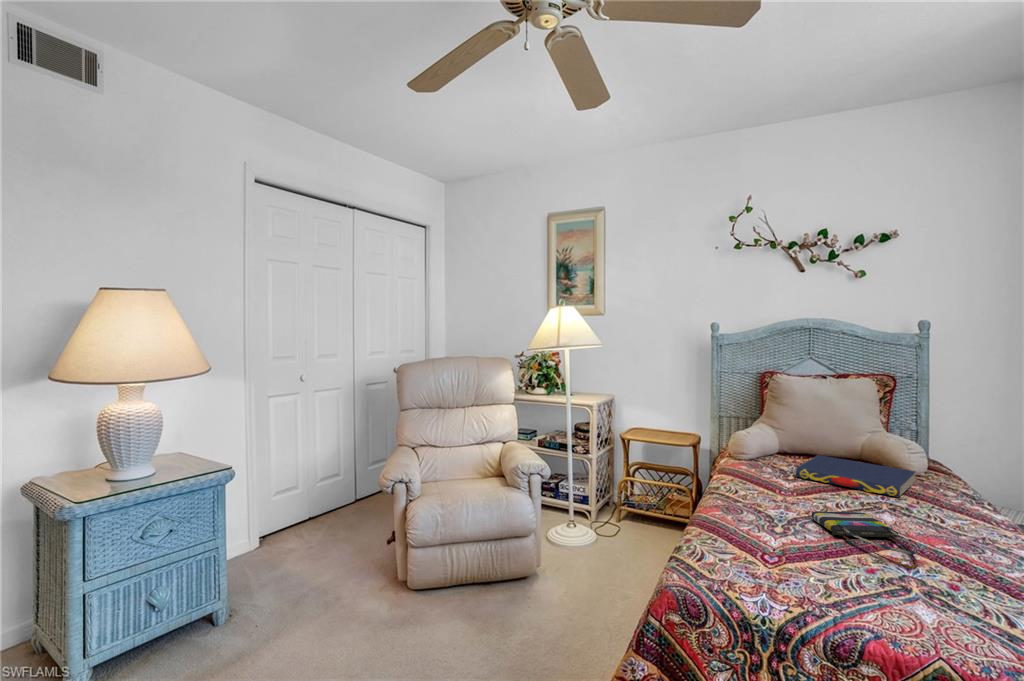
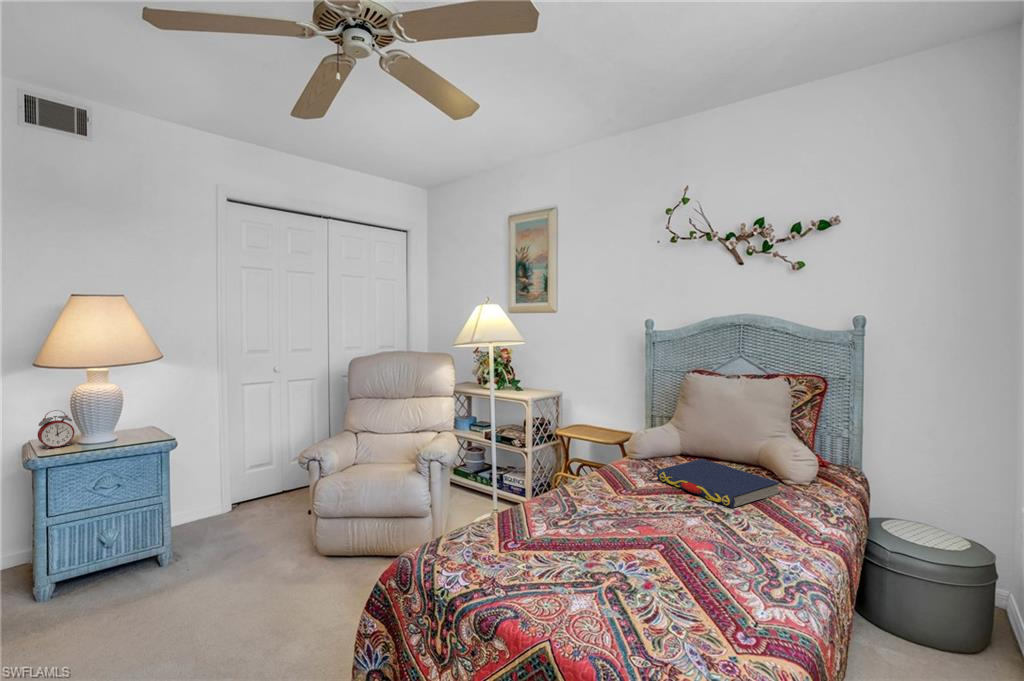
alarm clock: none [56,438,104,490] -> present [37,410,75,449]
tote bag: present [812,511,917,569] -> none [590,513,660,577]

